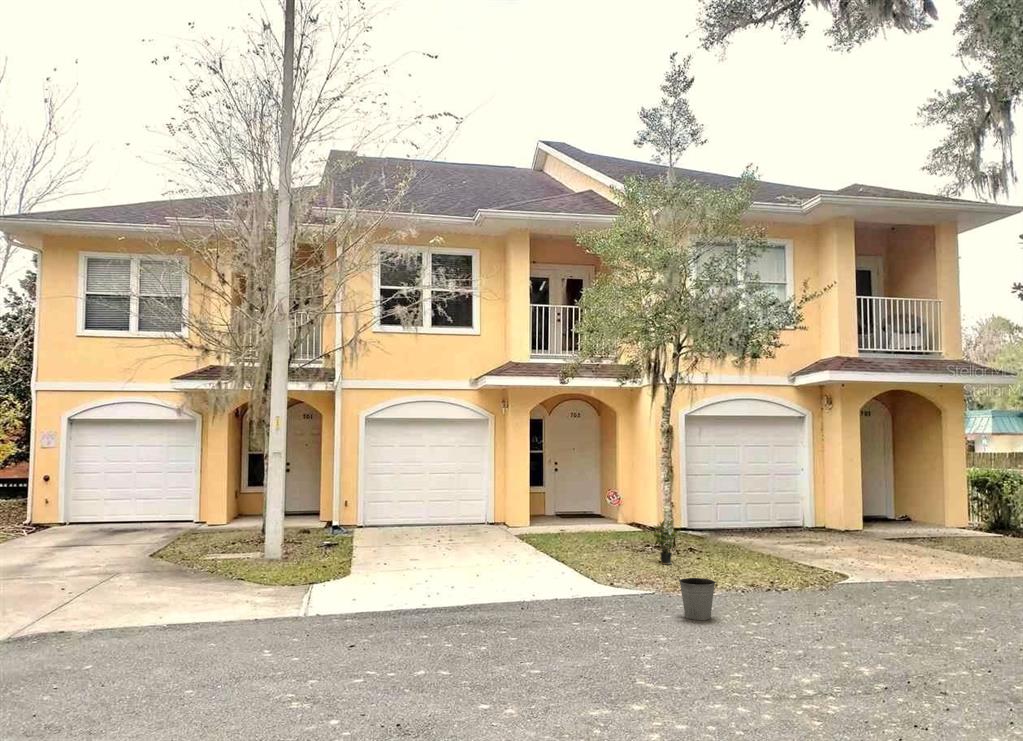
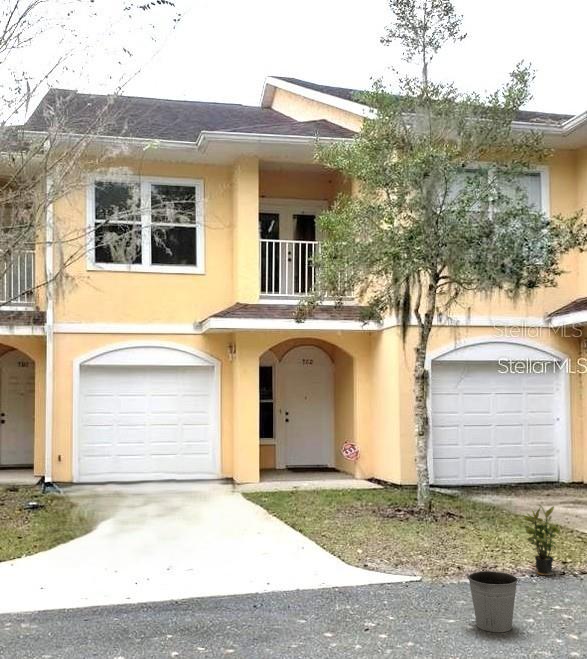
potted plant: present [653,519,677,565] -> present [523,505,560,576]

